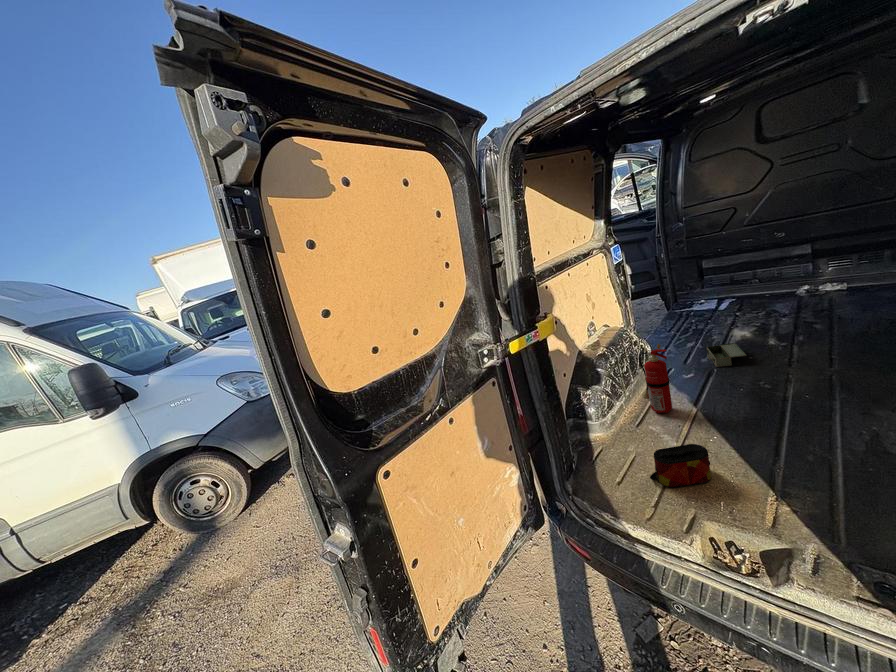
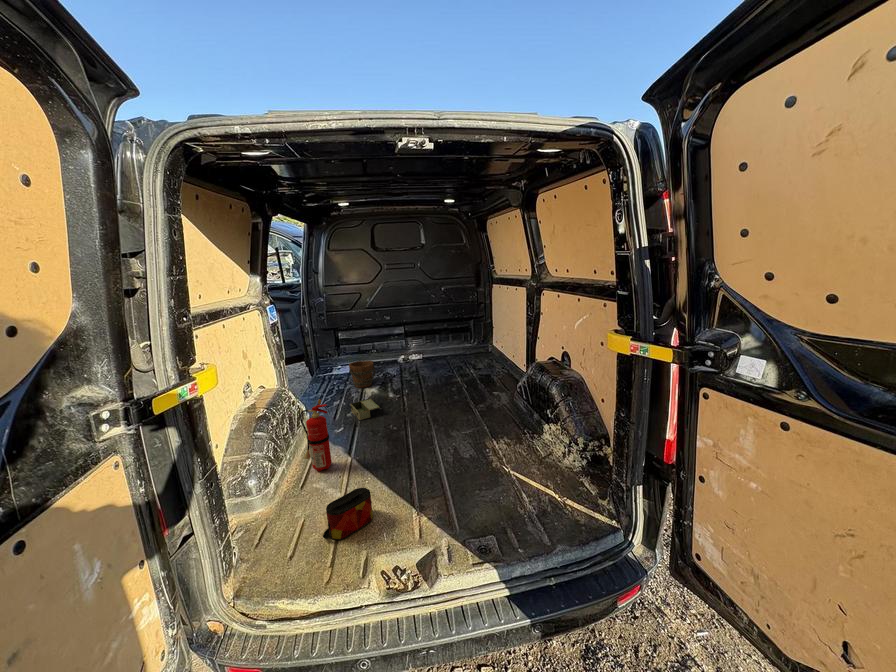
bucket: none [709,296,748,329] -> present [349,361,375,388]

